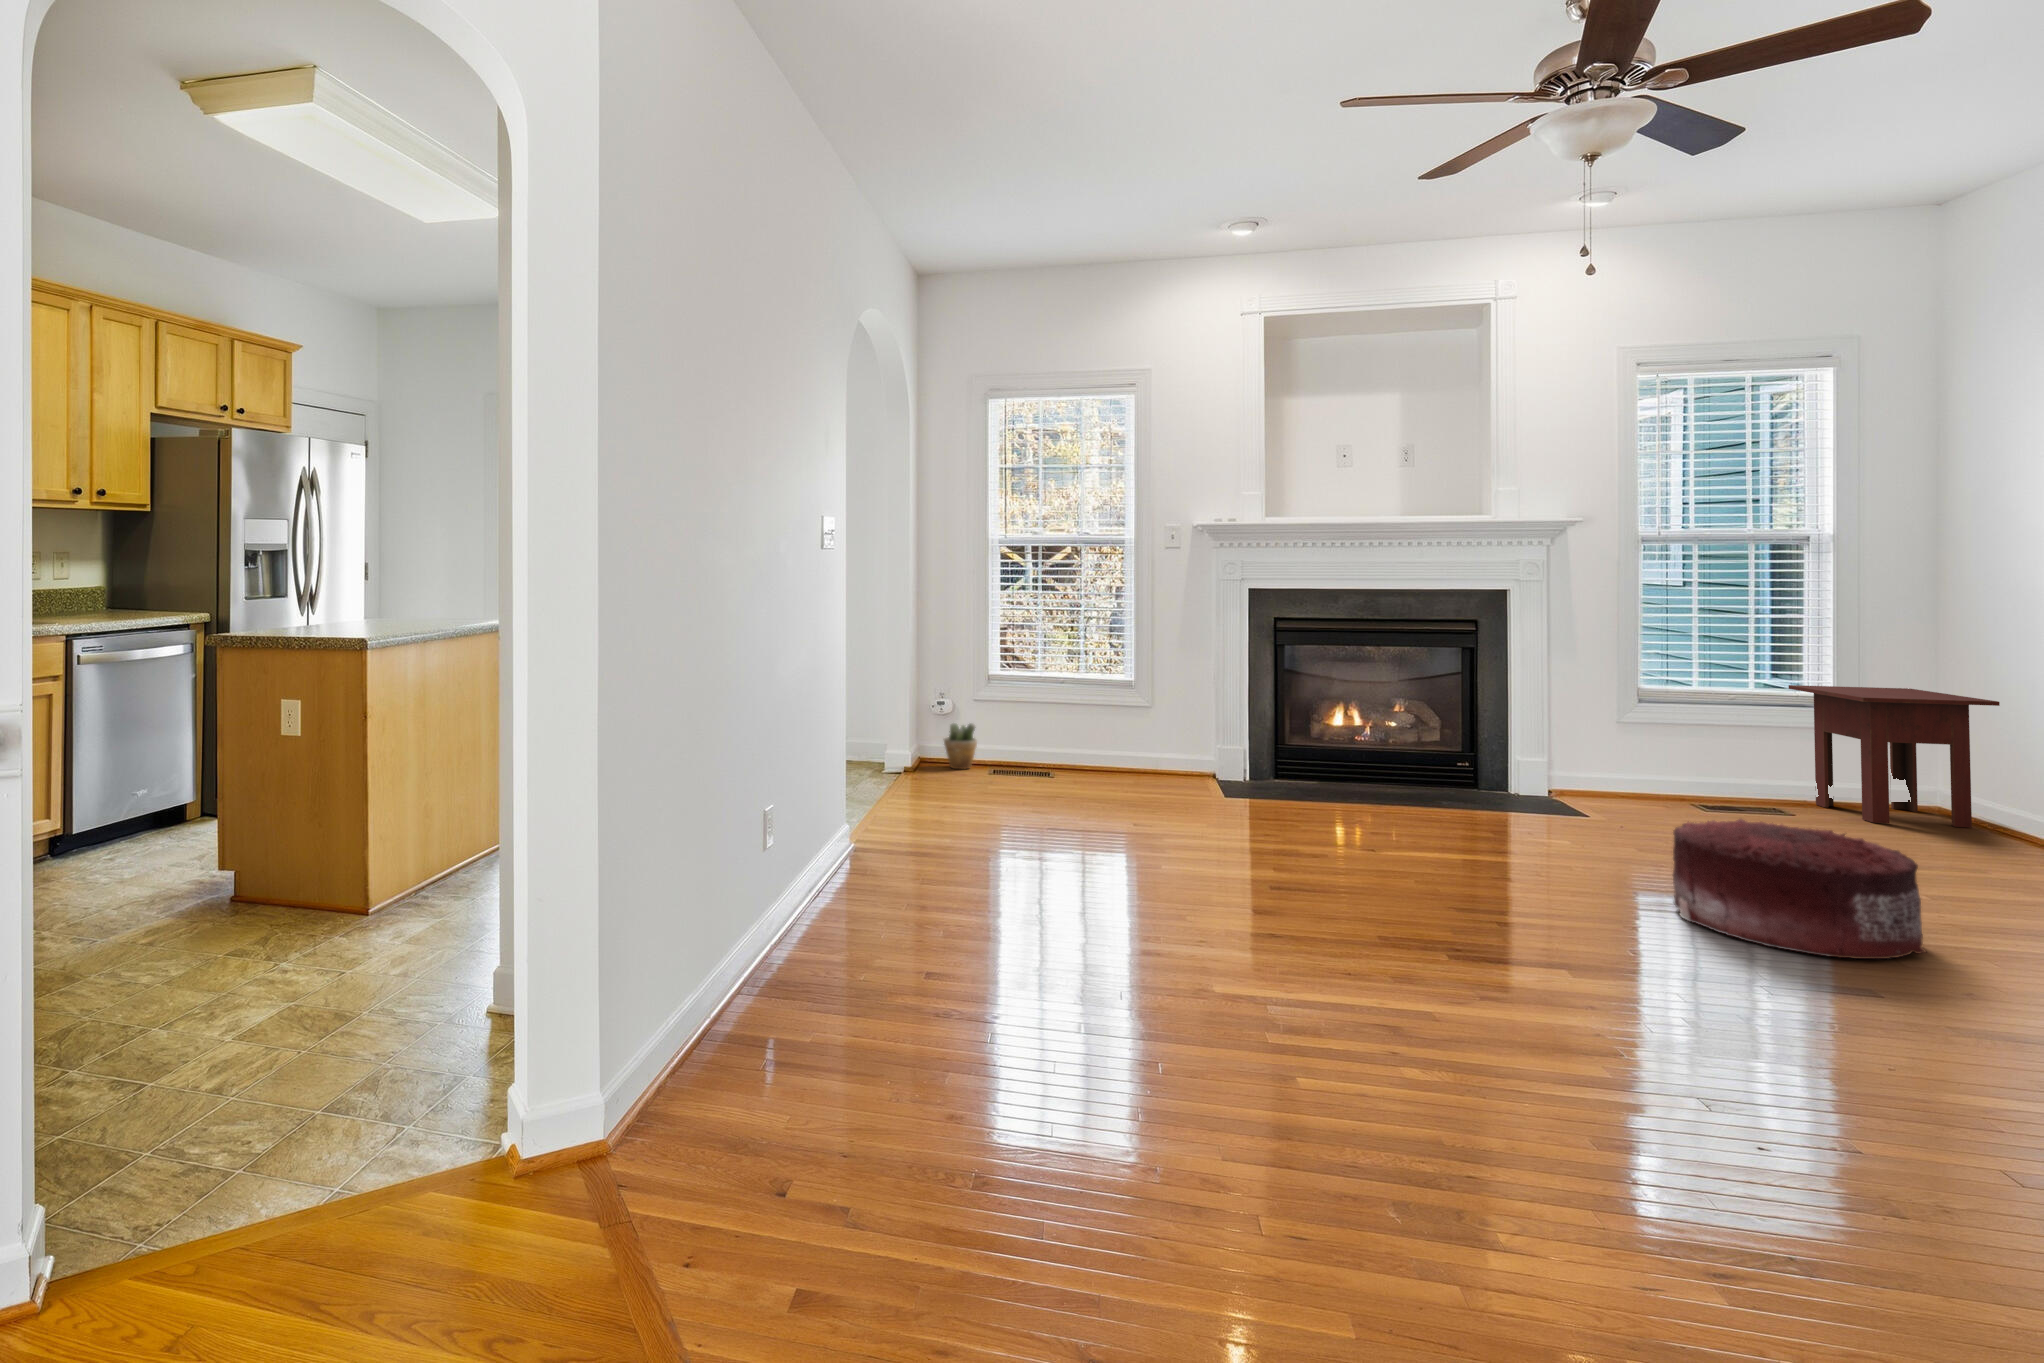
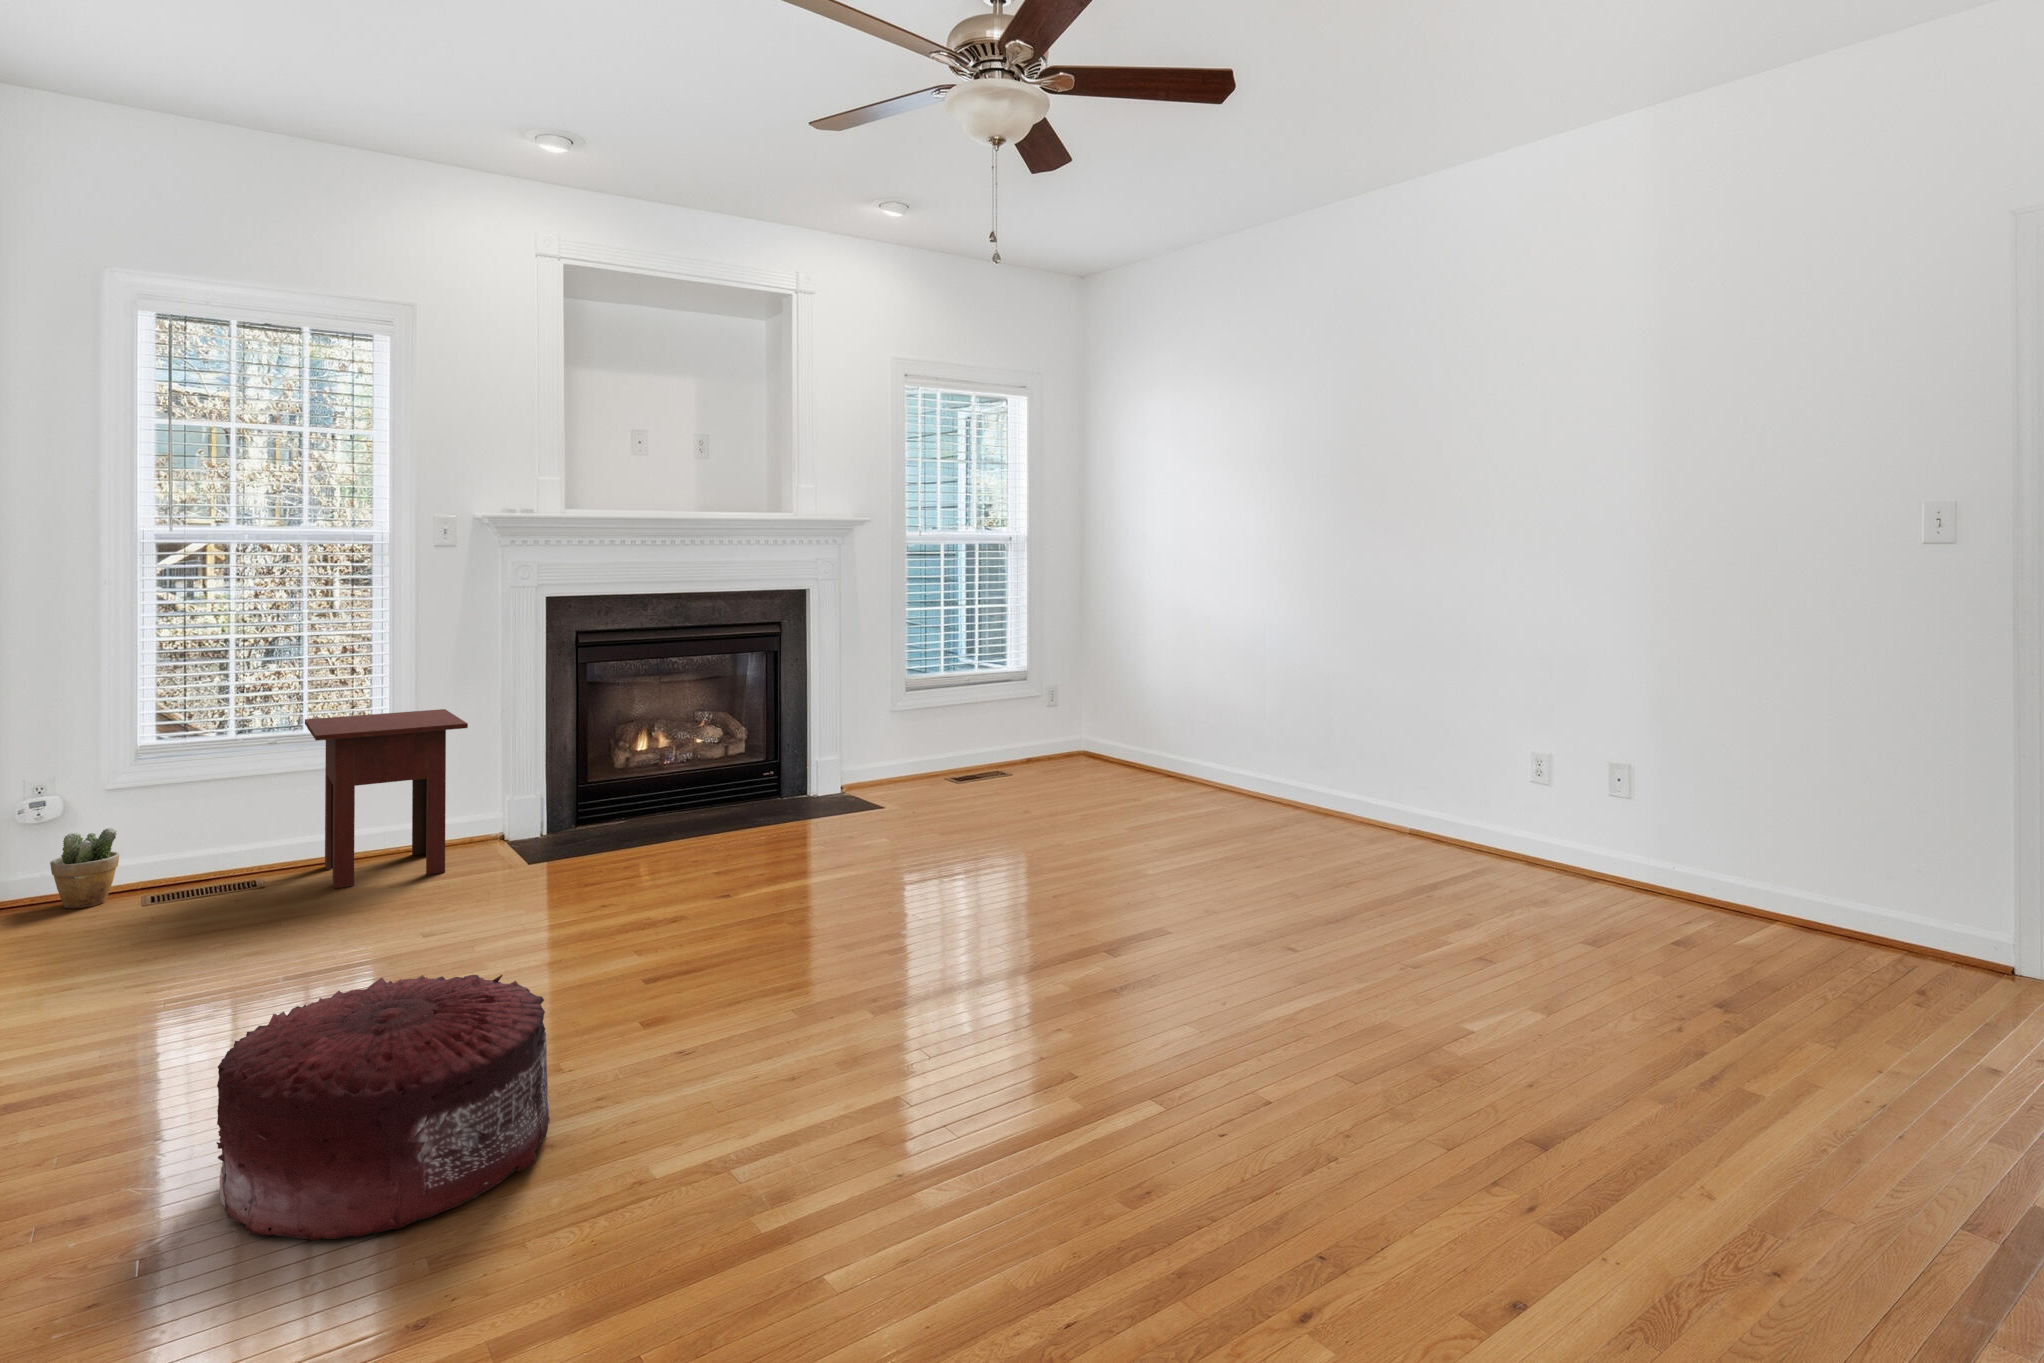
side table: present [1789,685,2000,828] -> present [305,709,468,888]
pouf: present [1673,819,1926,959] -> present [217,975,550,1240]

